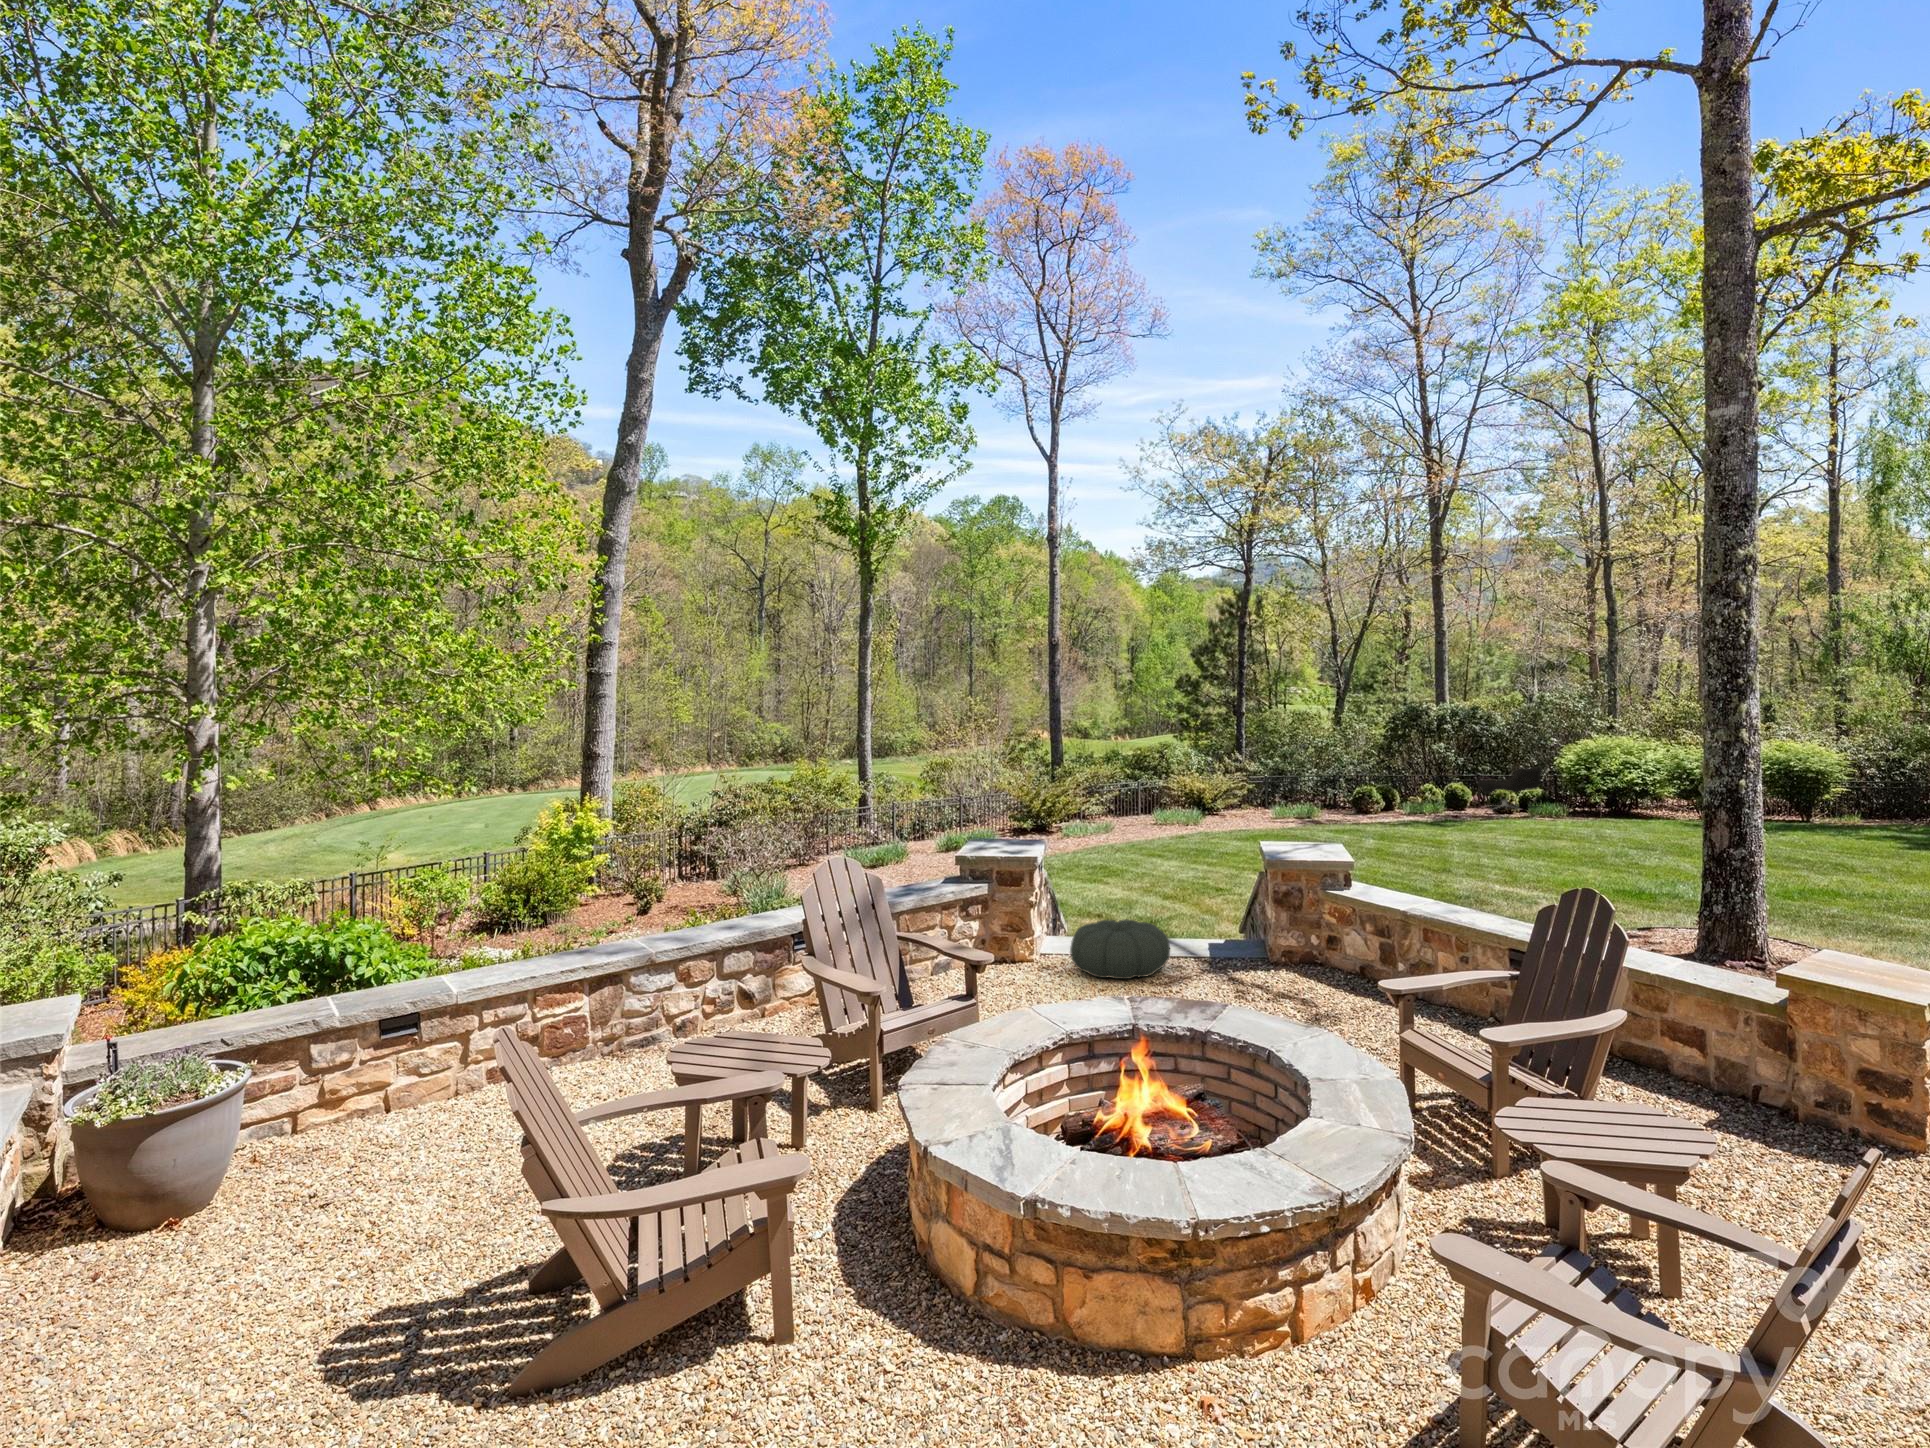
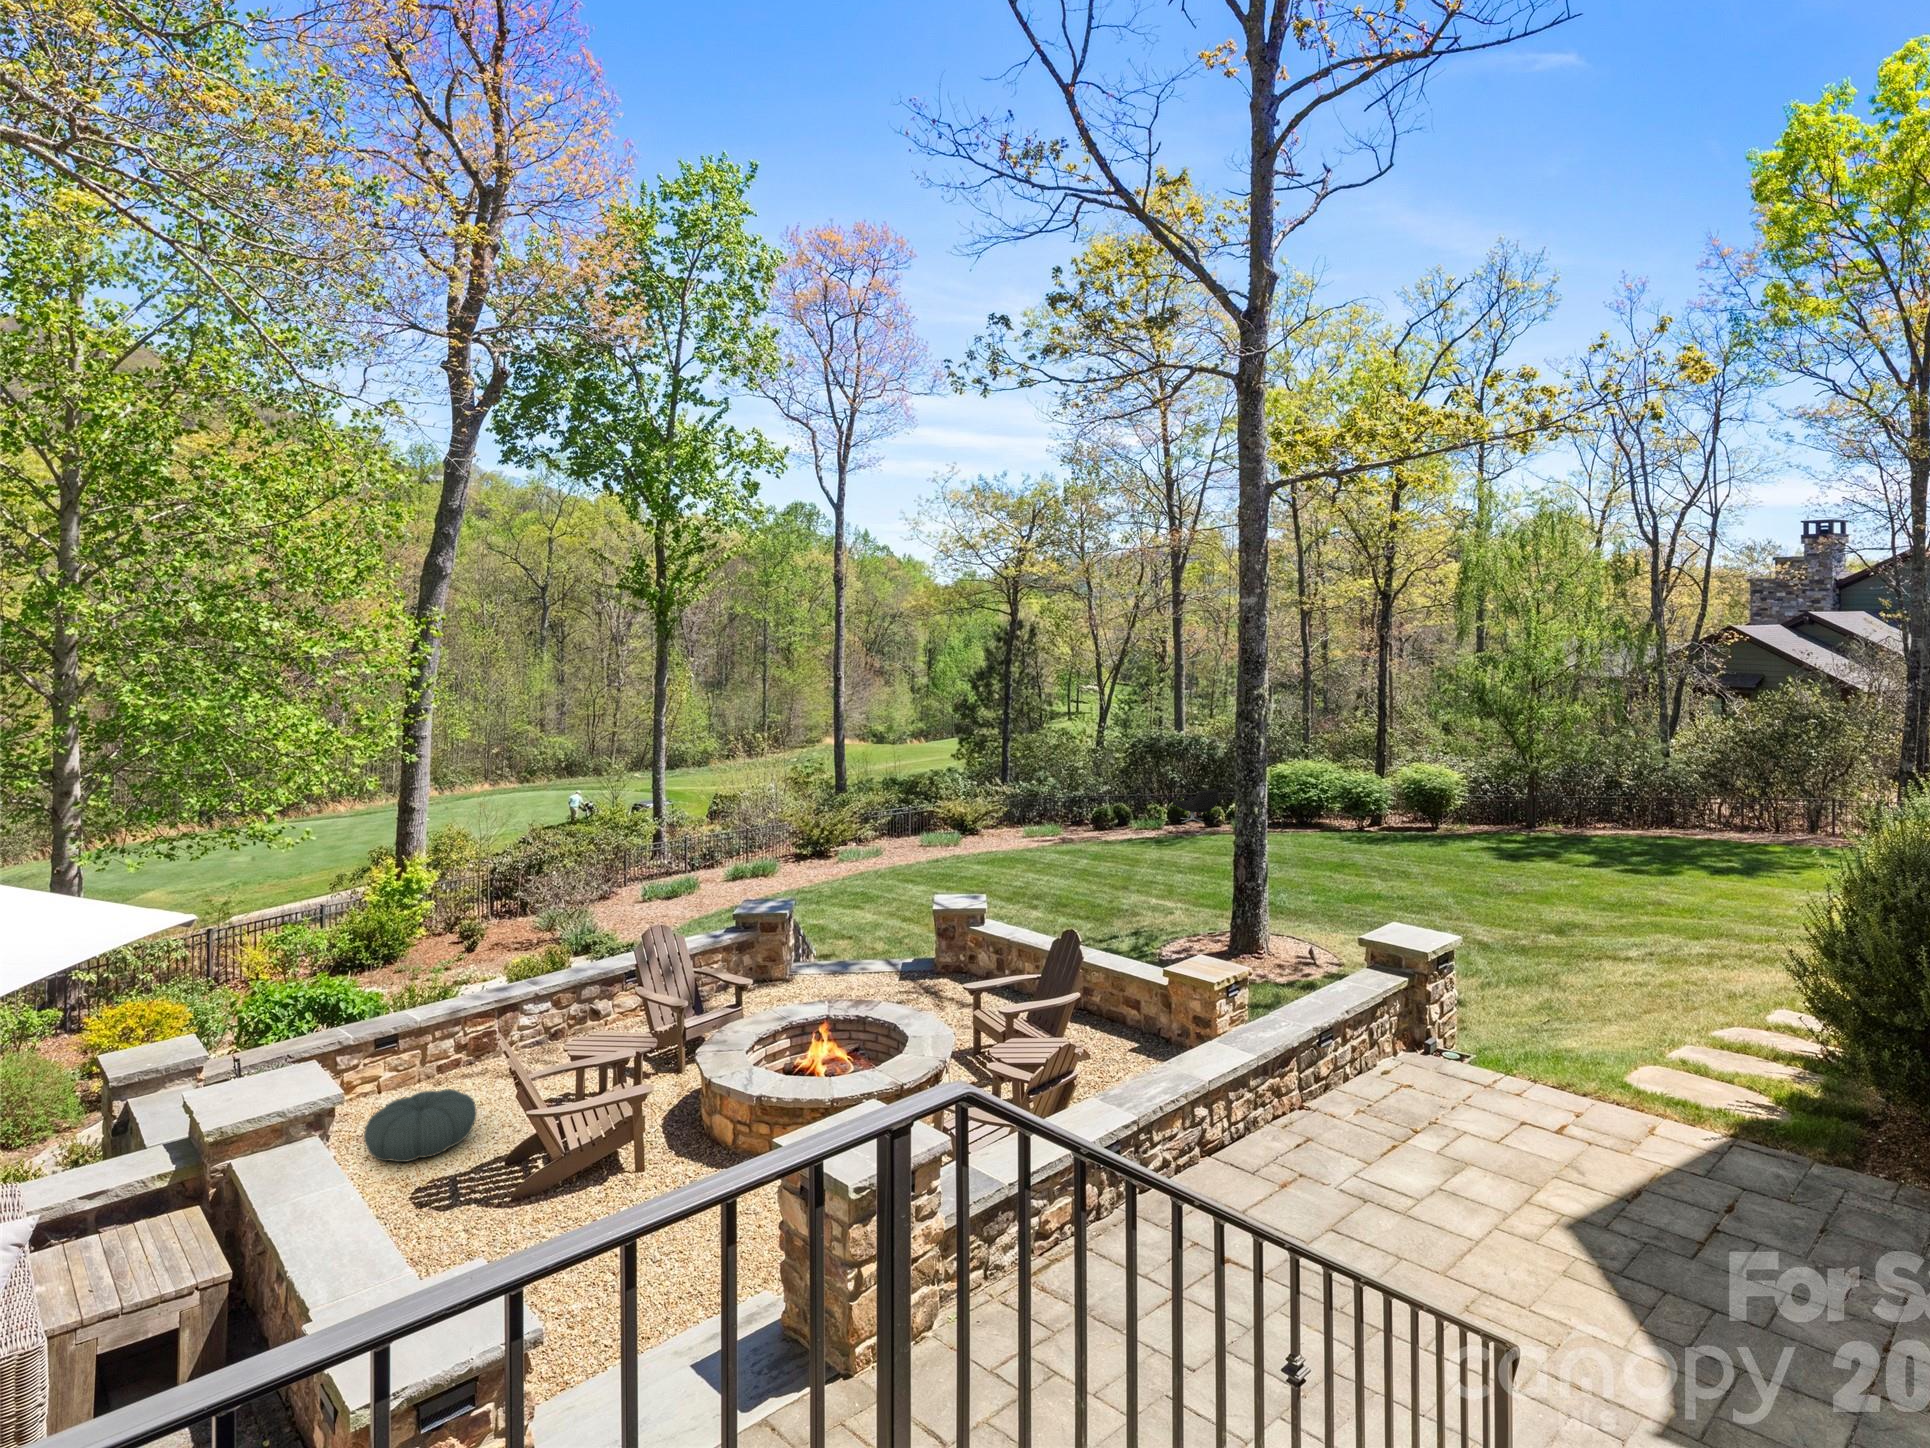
pouf: present [1070,919,1170,979] -> present [364,1089,477,1162]

